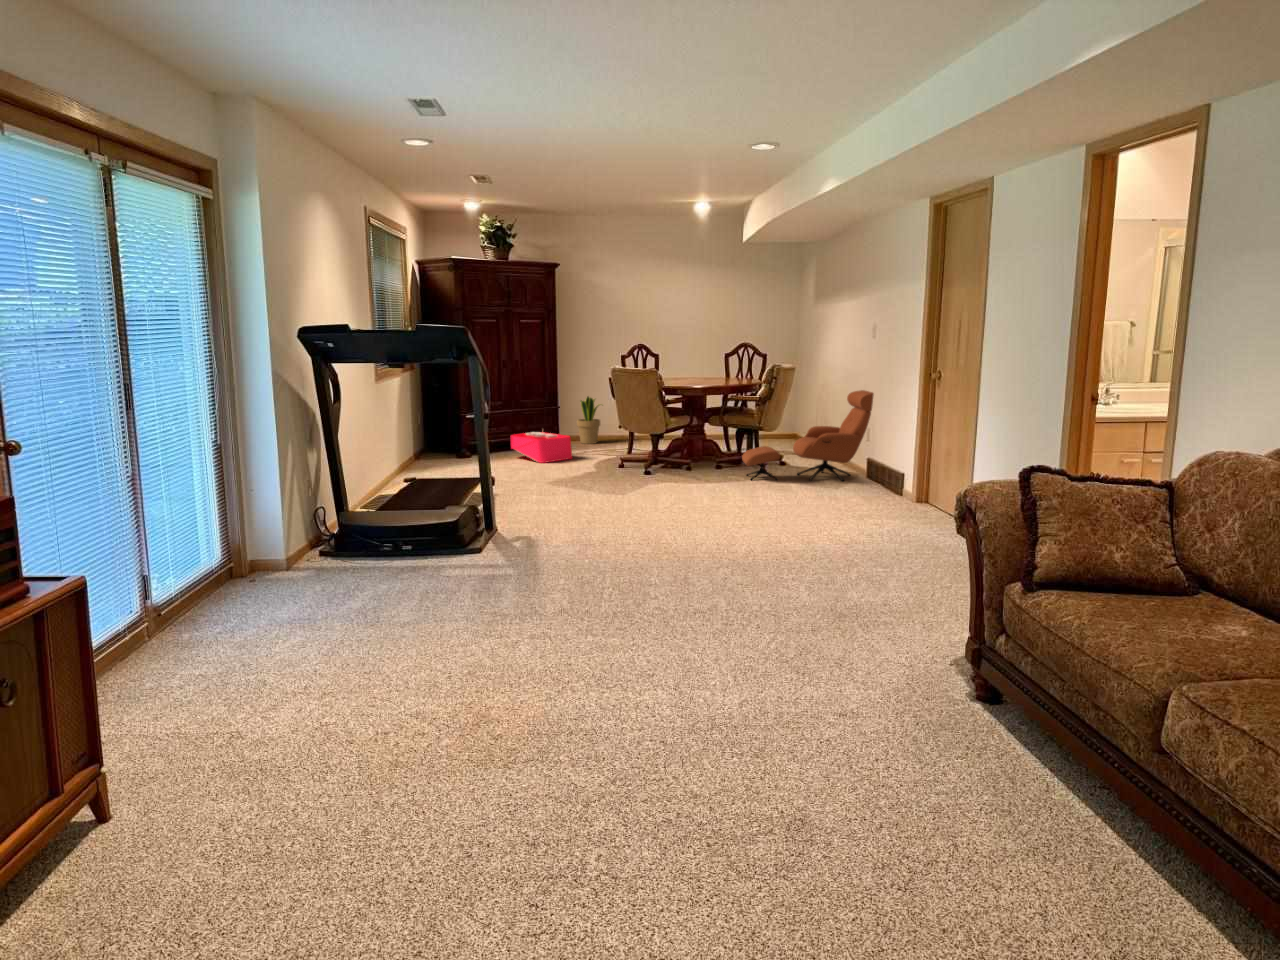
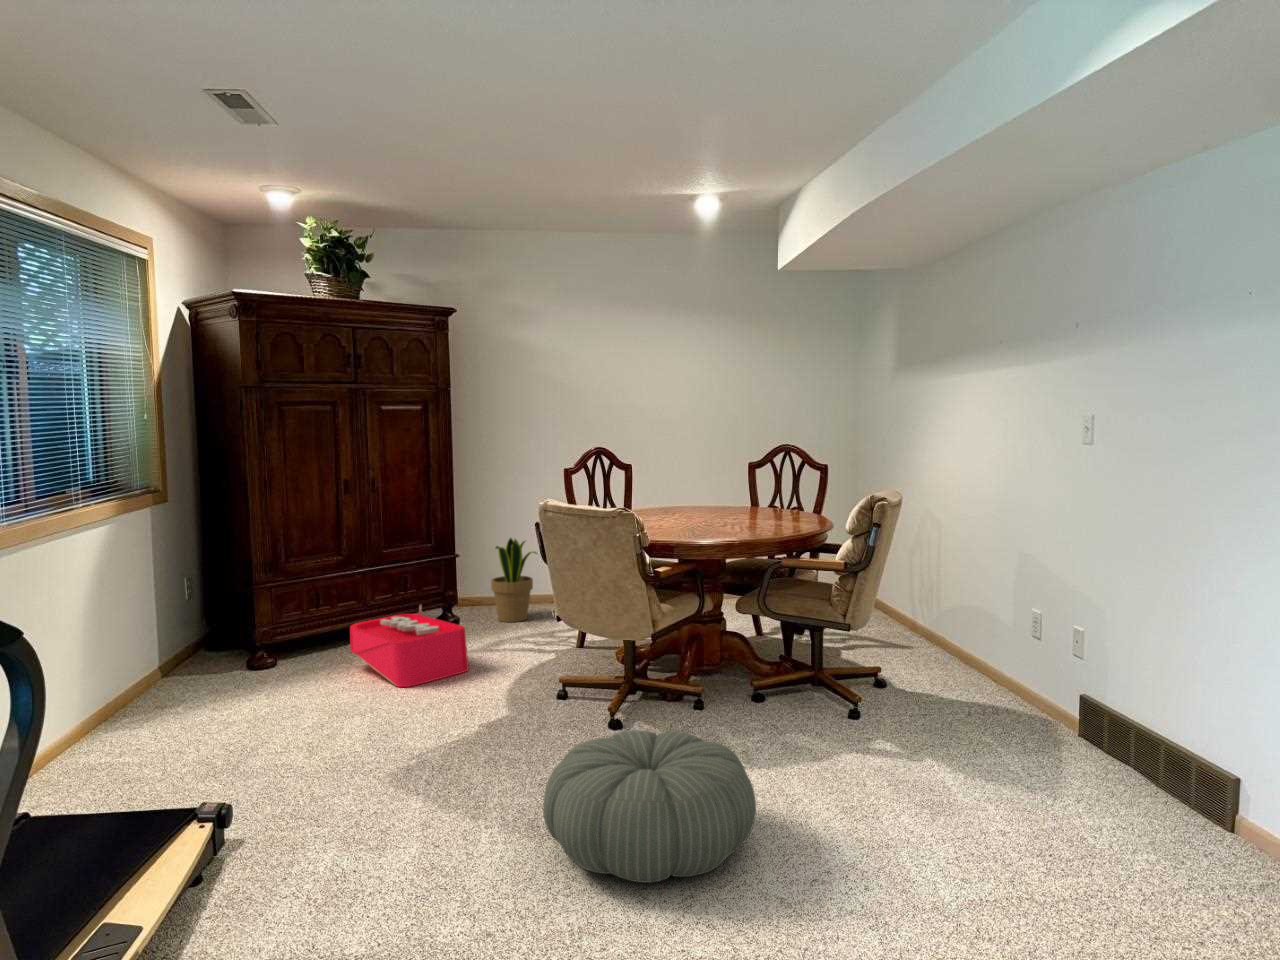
lounge chair: present [742,390,874,481] -> none [815,550,1111,761]
pouf: none [623,456,706,501] -> present [543,730,756,883]

